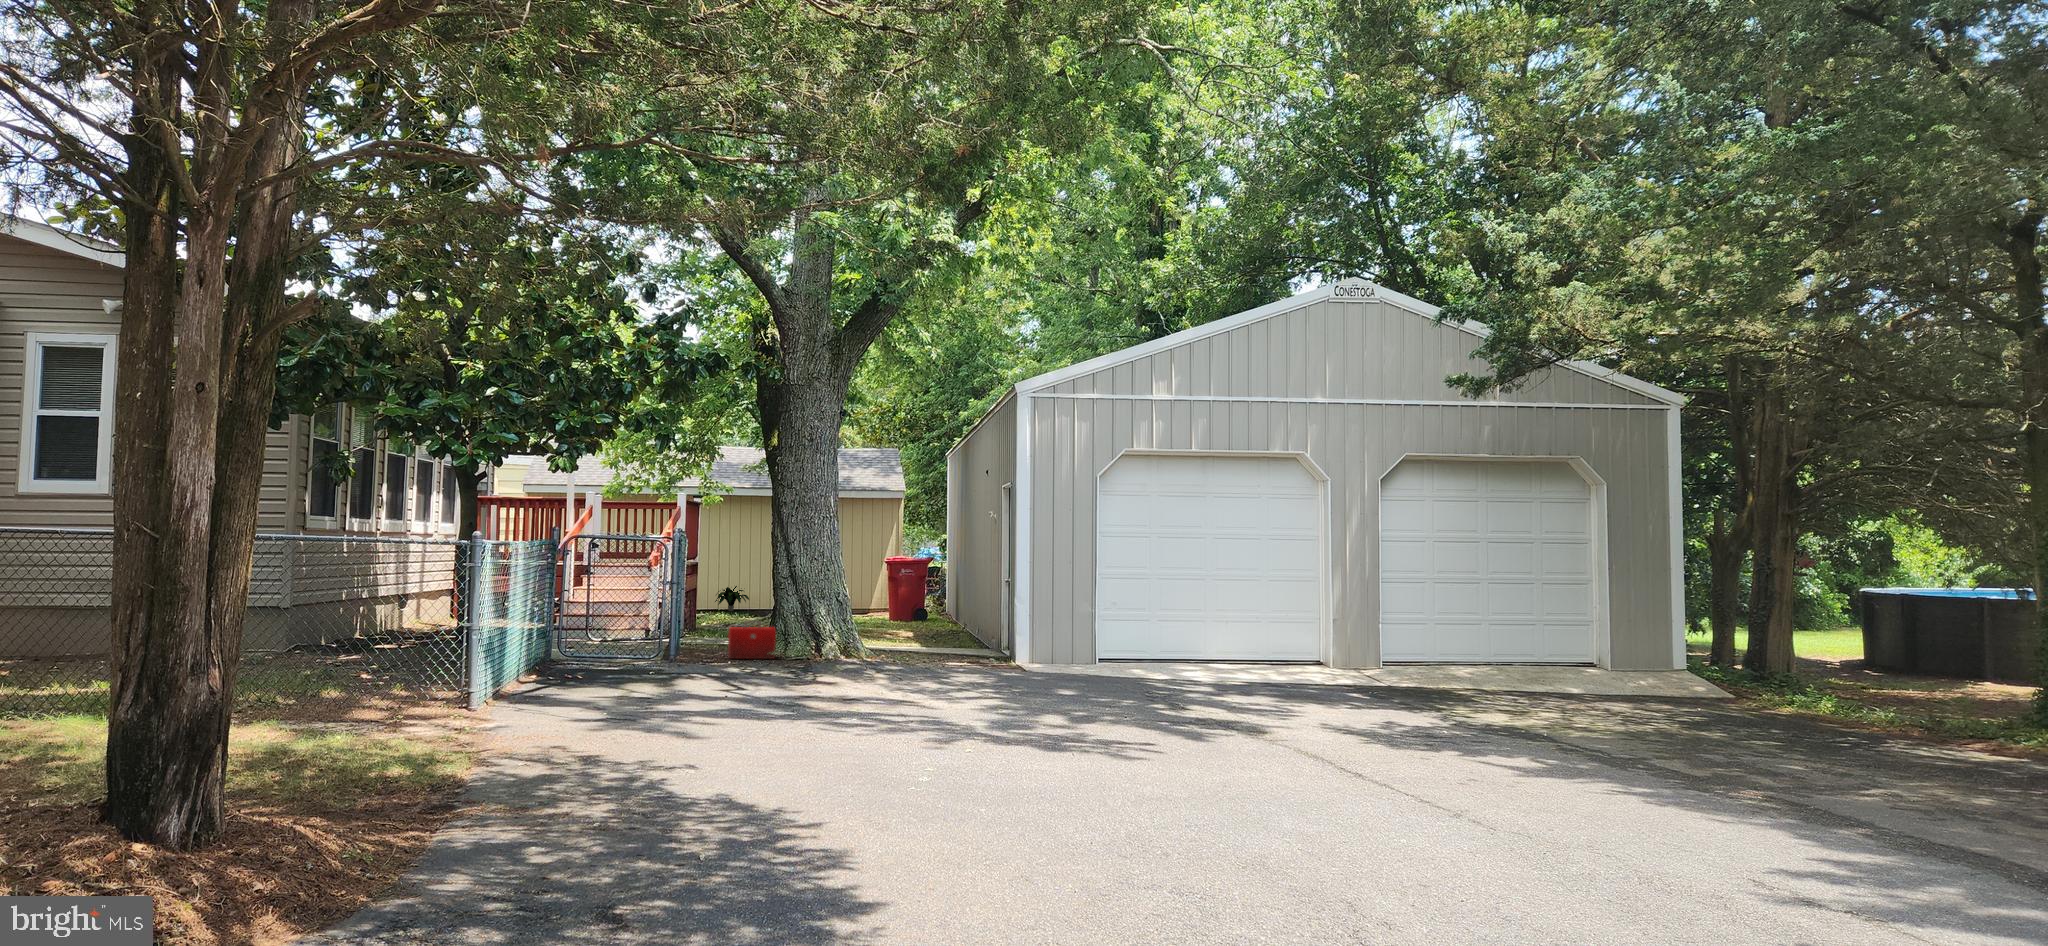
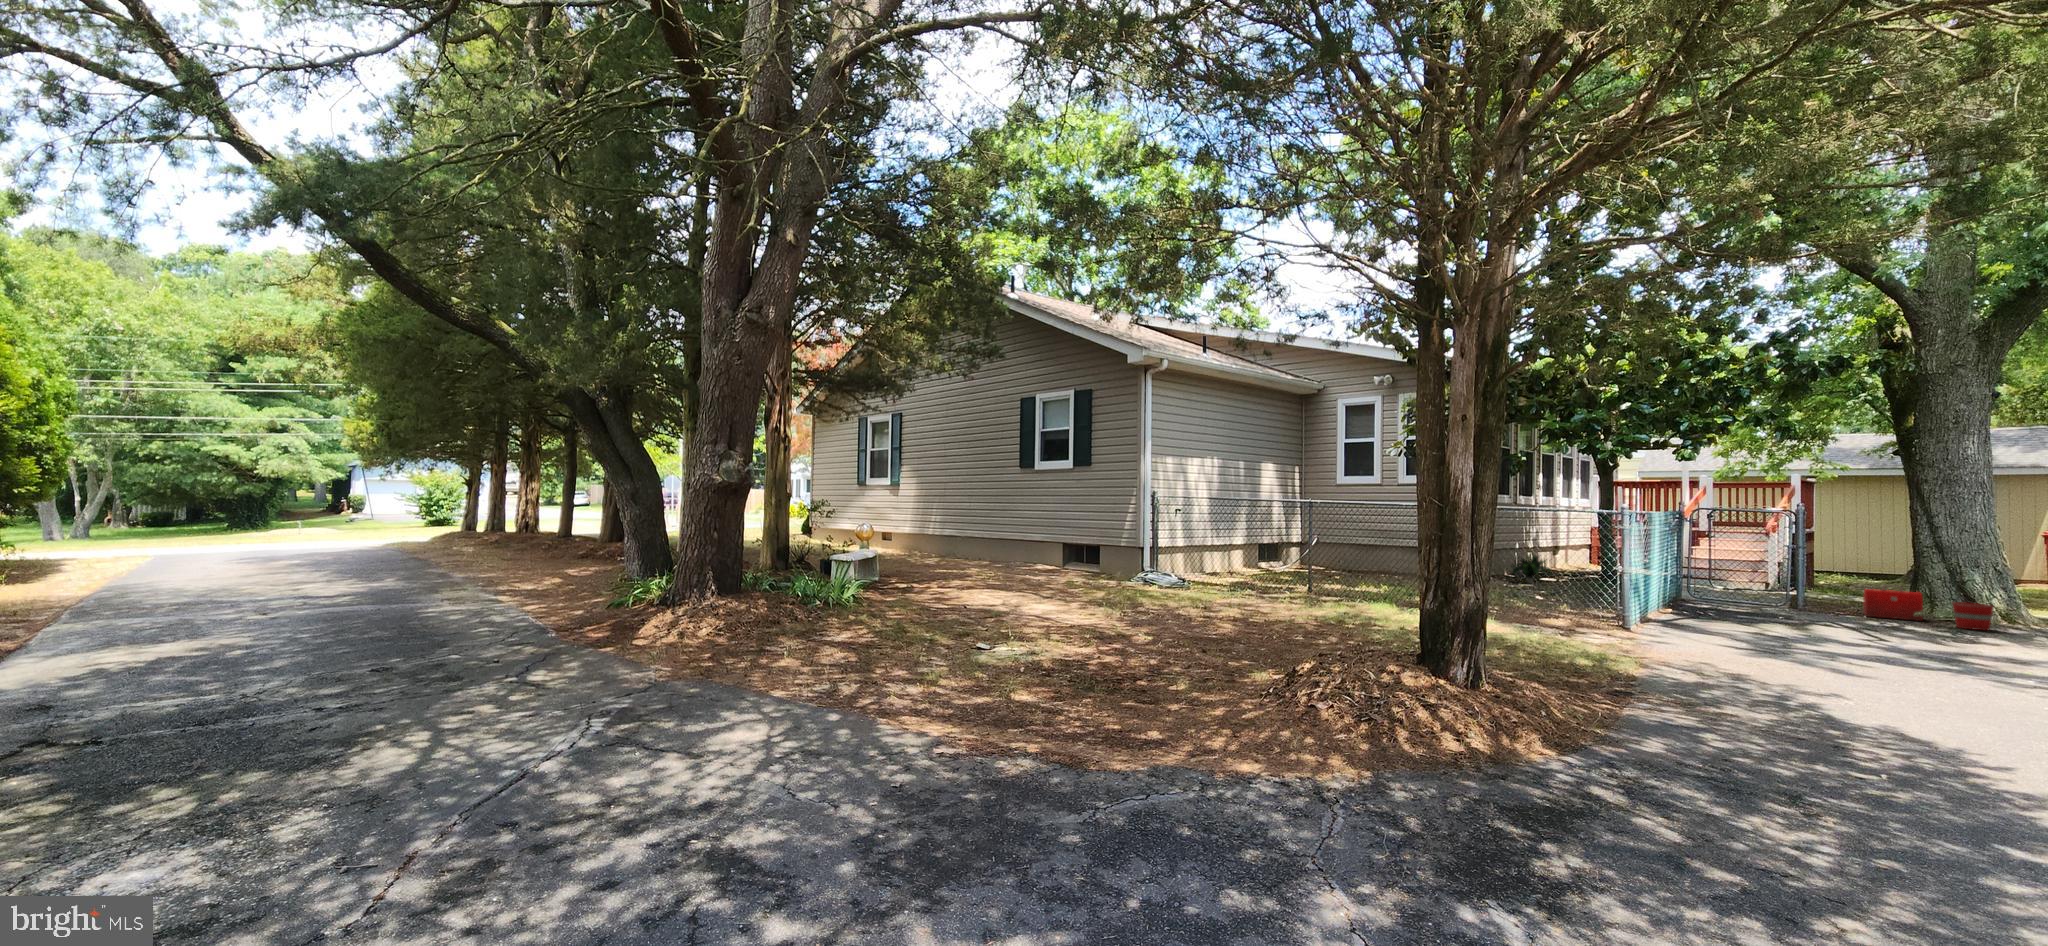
potted plant: present [715,586,749,611] -> present [1513,556,1550,584]
bucket: none [796,635,828,664] -> present [1951,601,1994,630]

